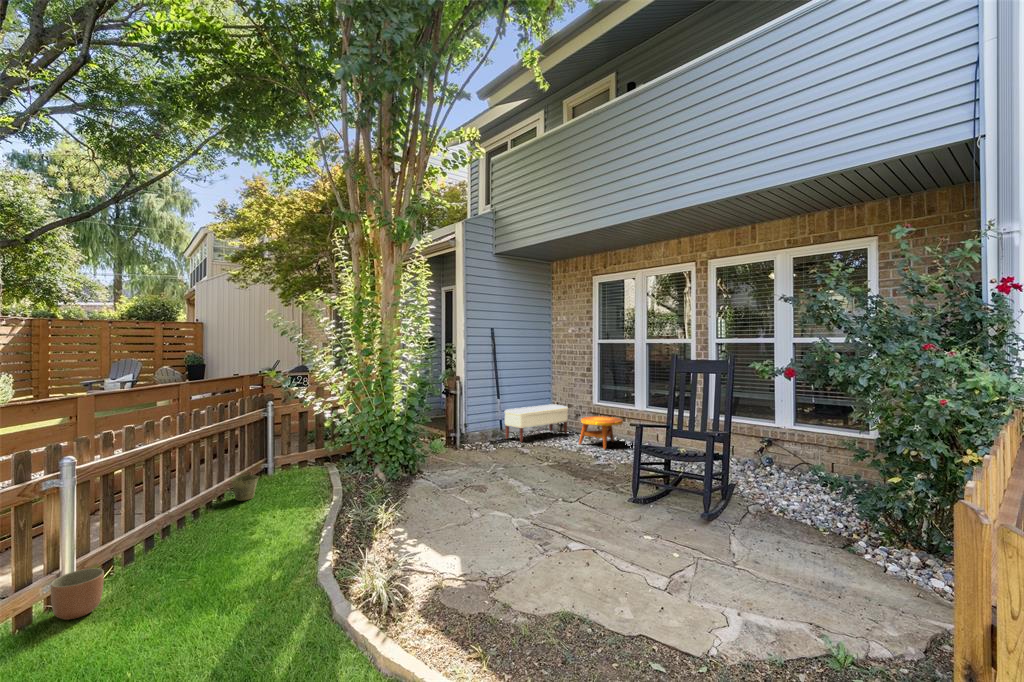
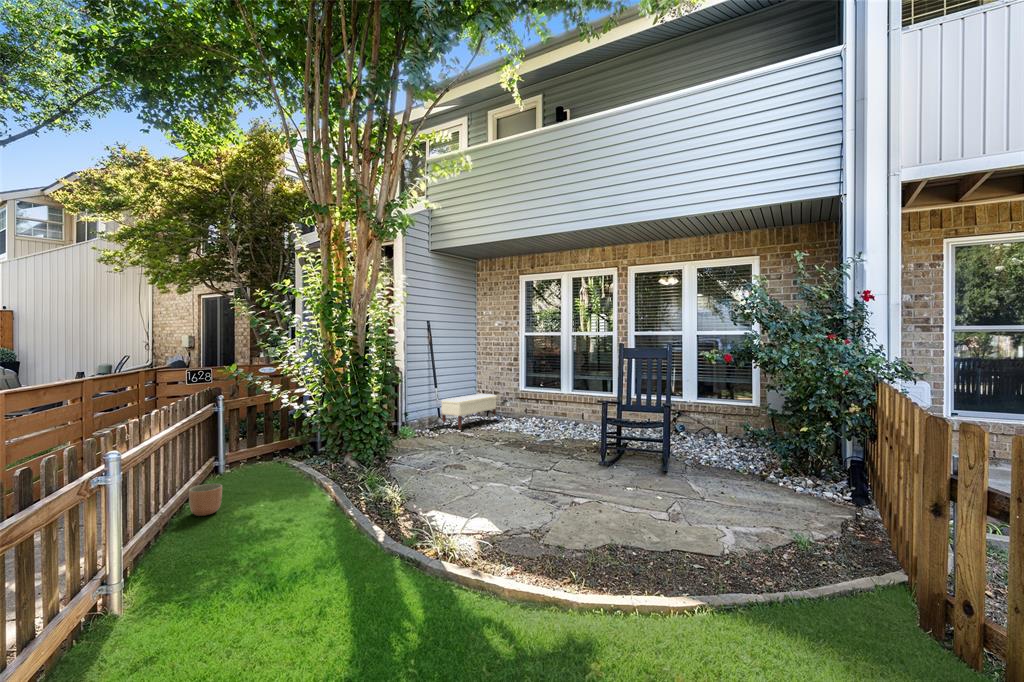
side table: present [579,416,623,449] -> none [513,402,552,431]
bucket: present [231,474,258,501] -> none [212,458,243,496]
planter: present [51,568,104,620] -> present [189,484,222,516]

